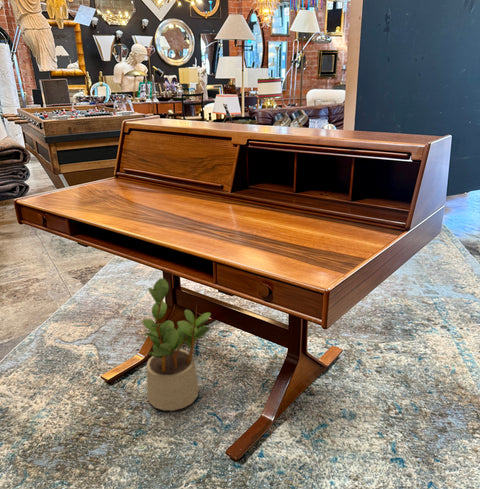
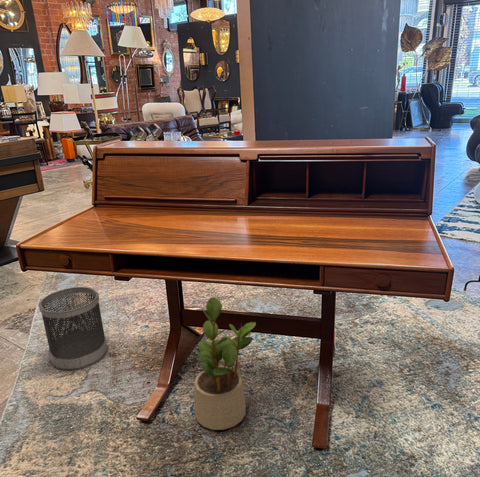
wastebasket: none [71,251,129,324] -> present [39,287,108,370]

